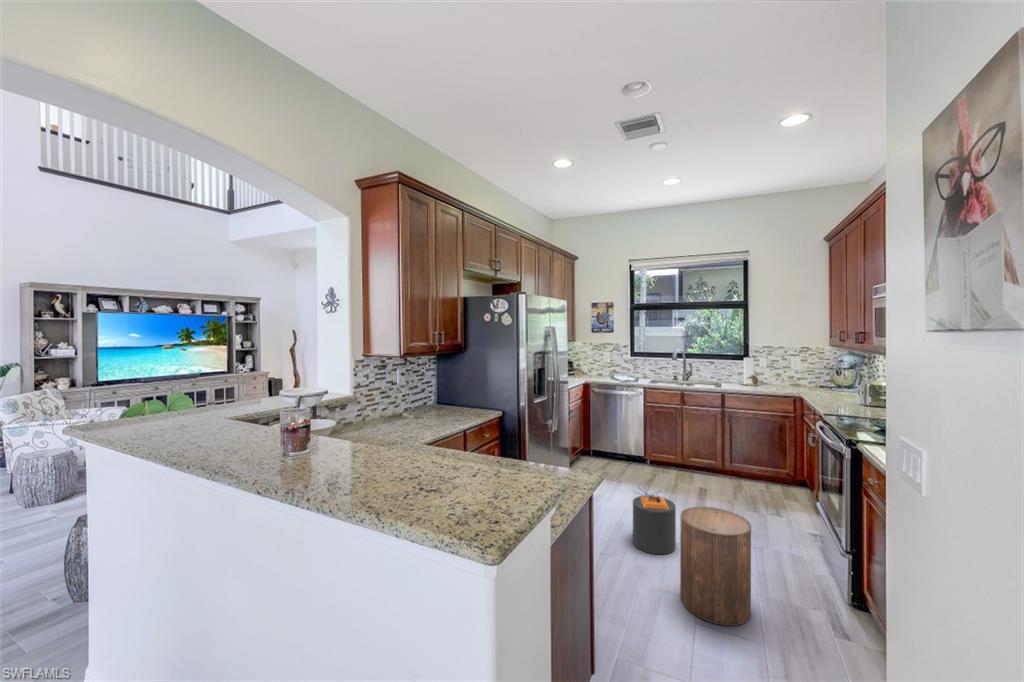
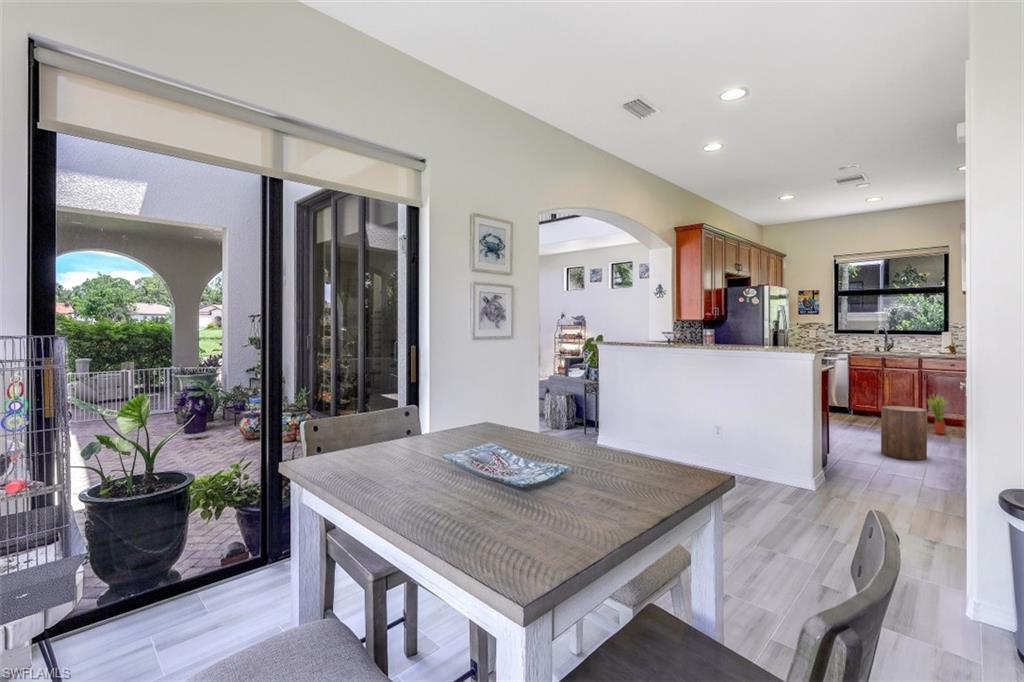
potted plant: none [734,452,761,512] -> present [927,396,947,434]
trash can: present [633,486,676,554] -> none [844,402,878,443]

